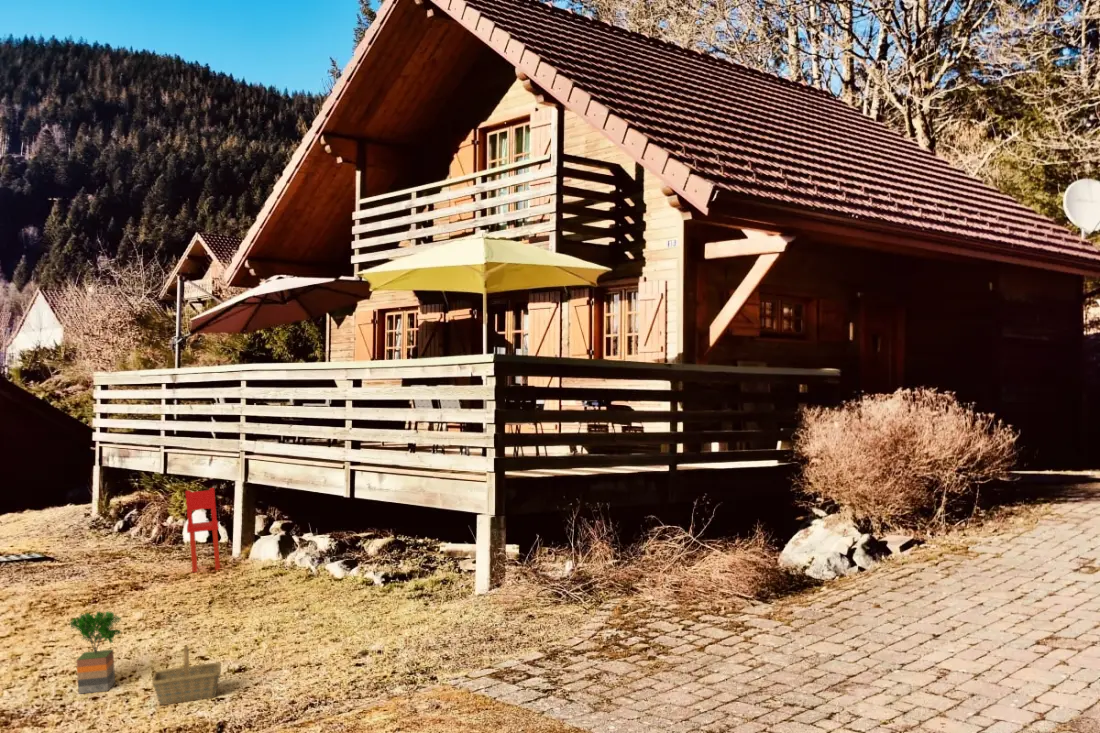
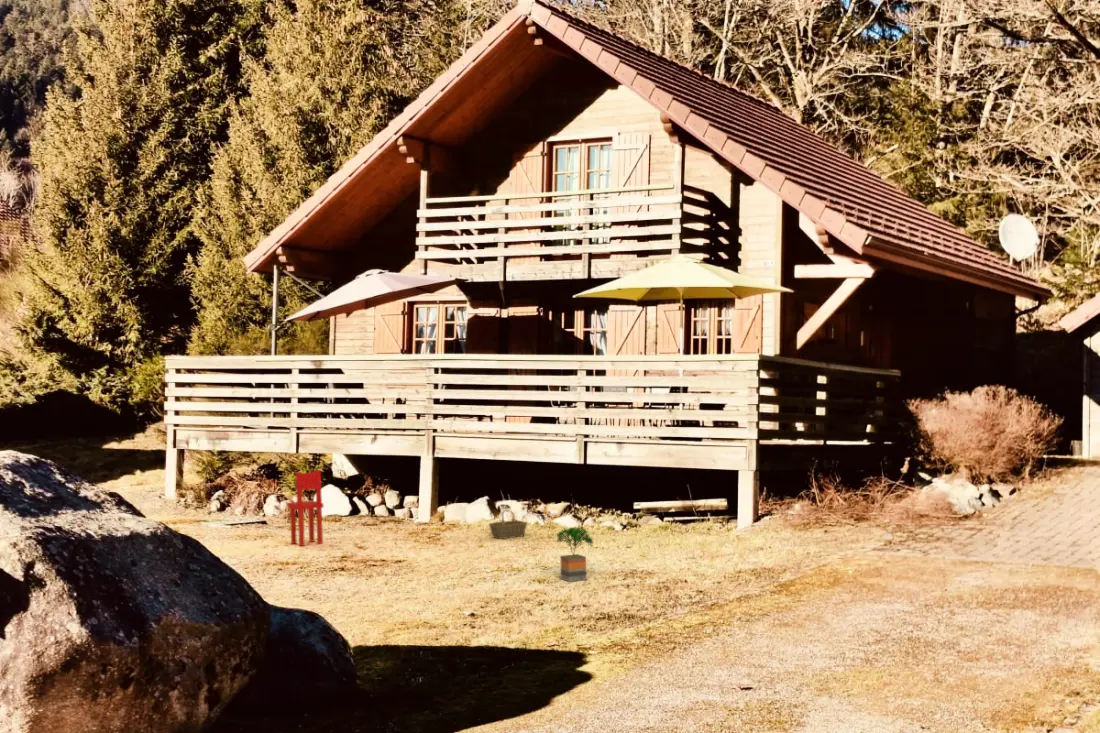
chair: present [186,488,220,572] -> present [288,470,323,546]
basket: present [152,647,221,705] -> present [489,512,527,539]

